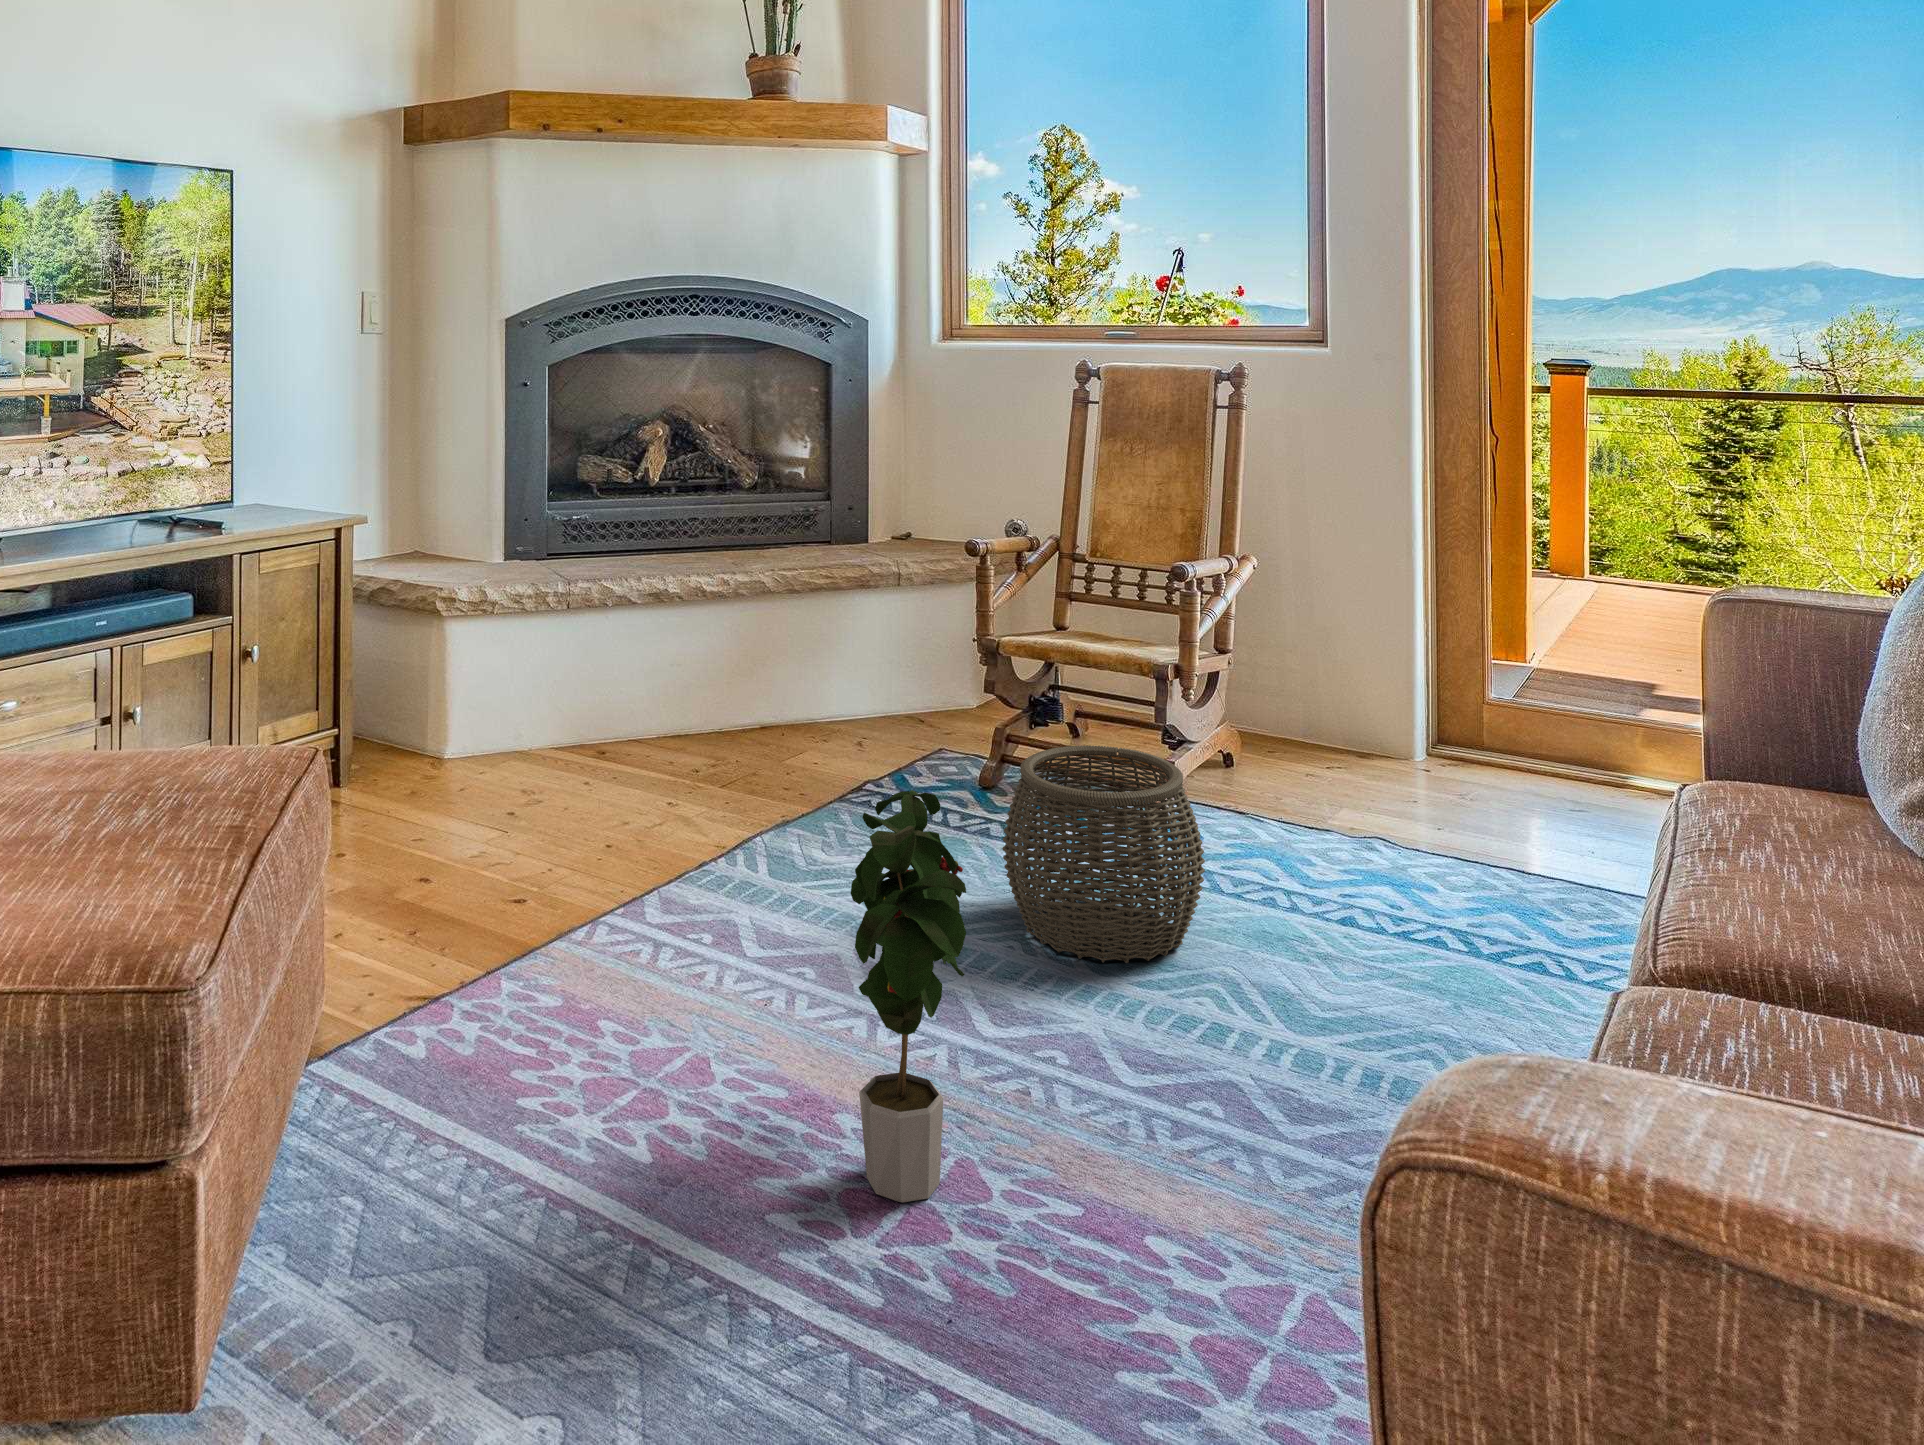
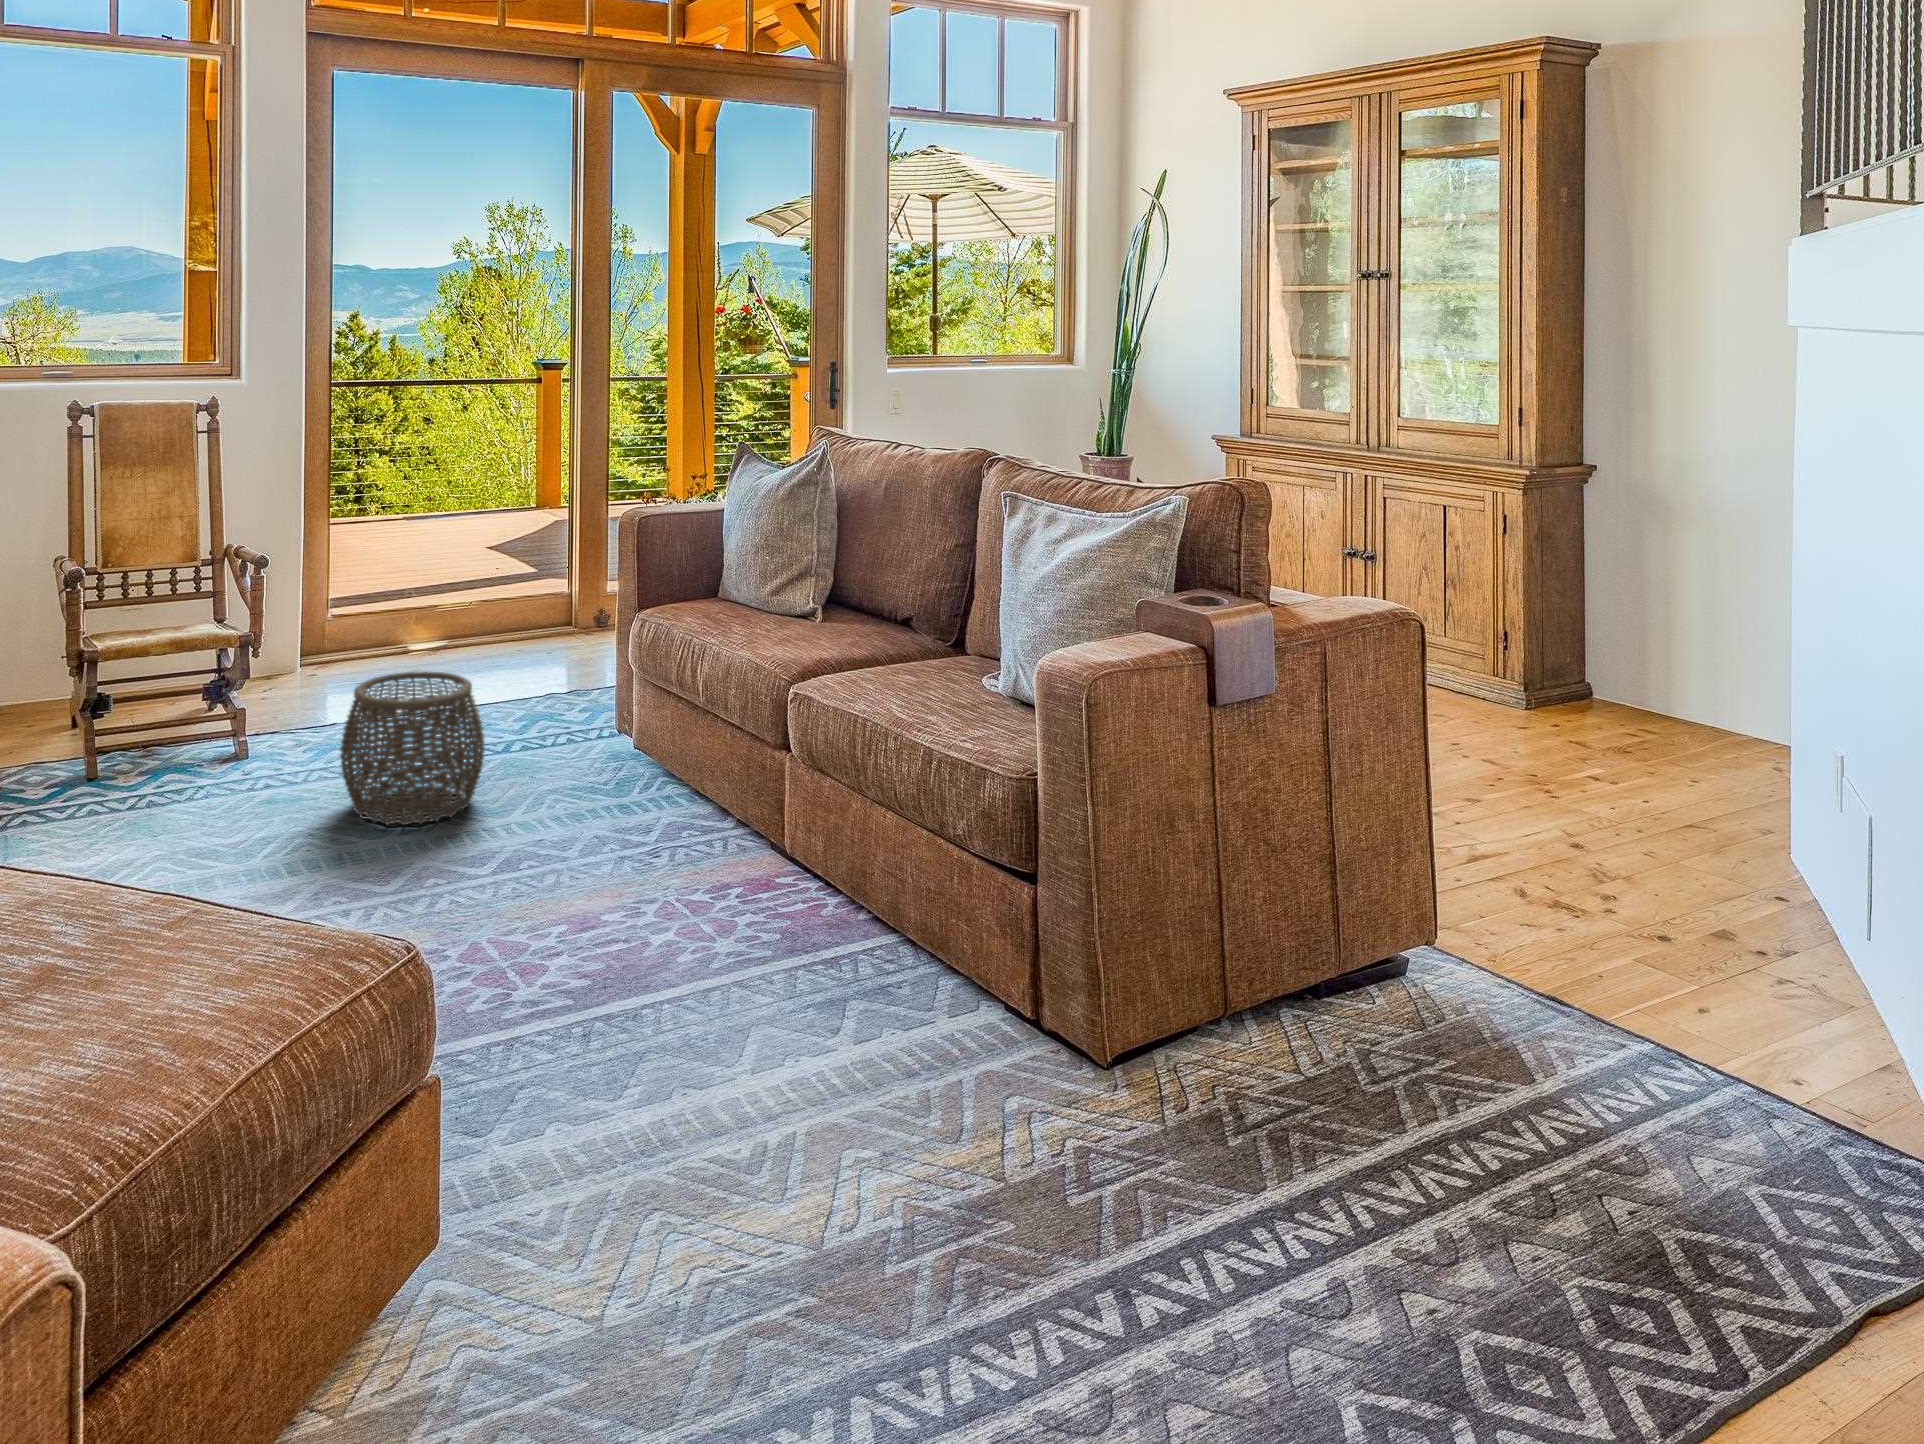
potted plant: present [851,790,966,1203] -> none [513,674,721,945]

